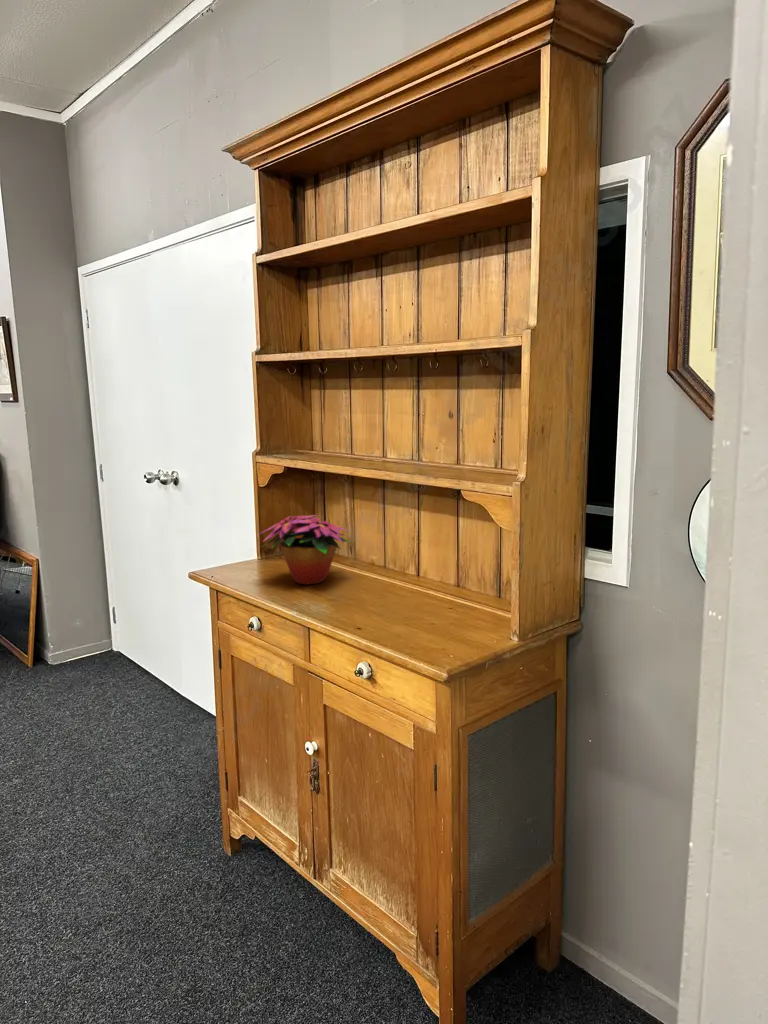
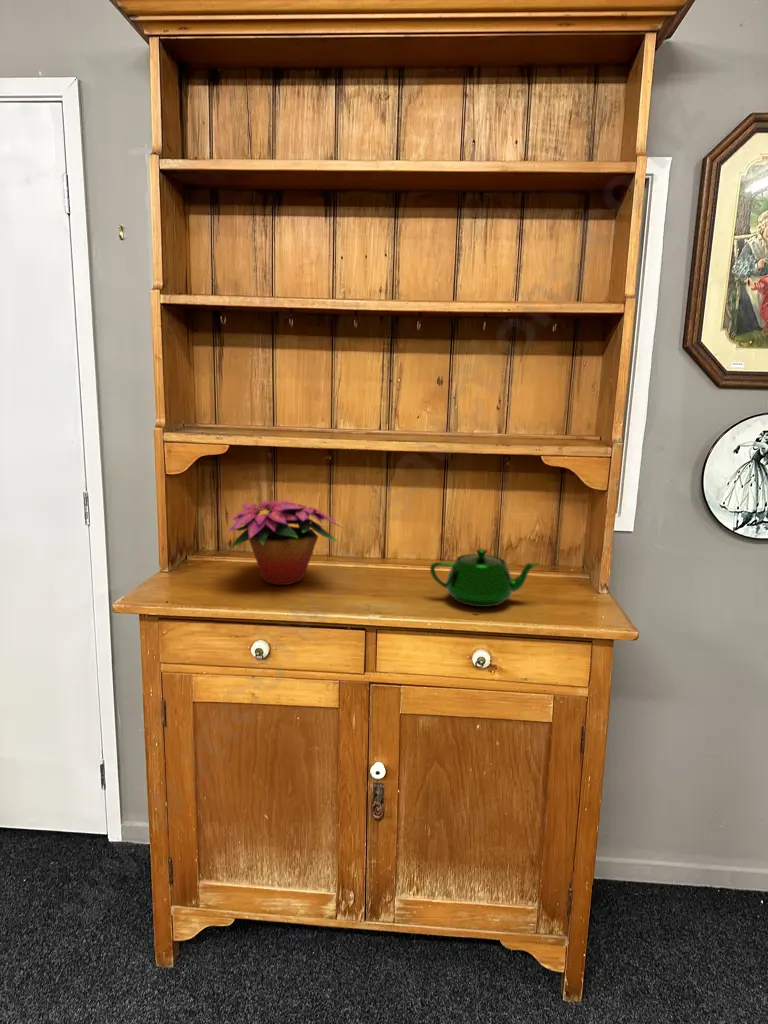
teapot: none [366,575,437,630] -> present [430,549,538,607]

